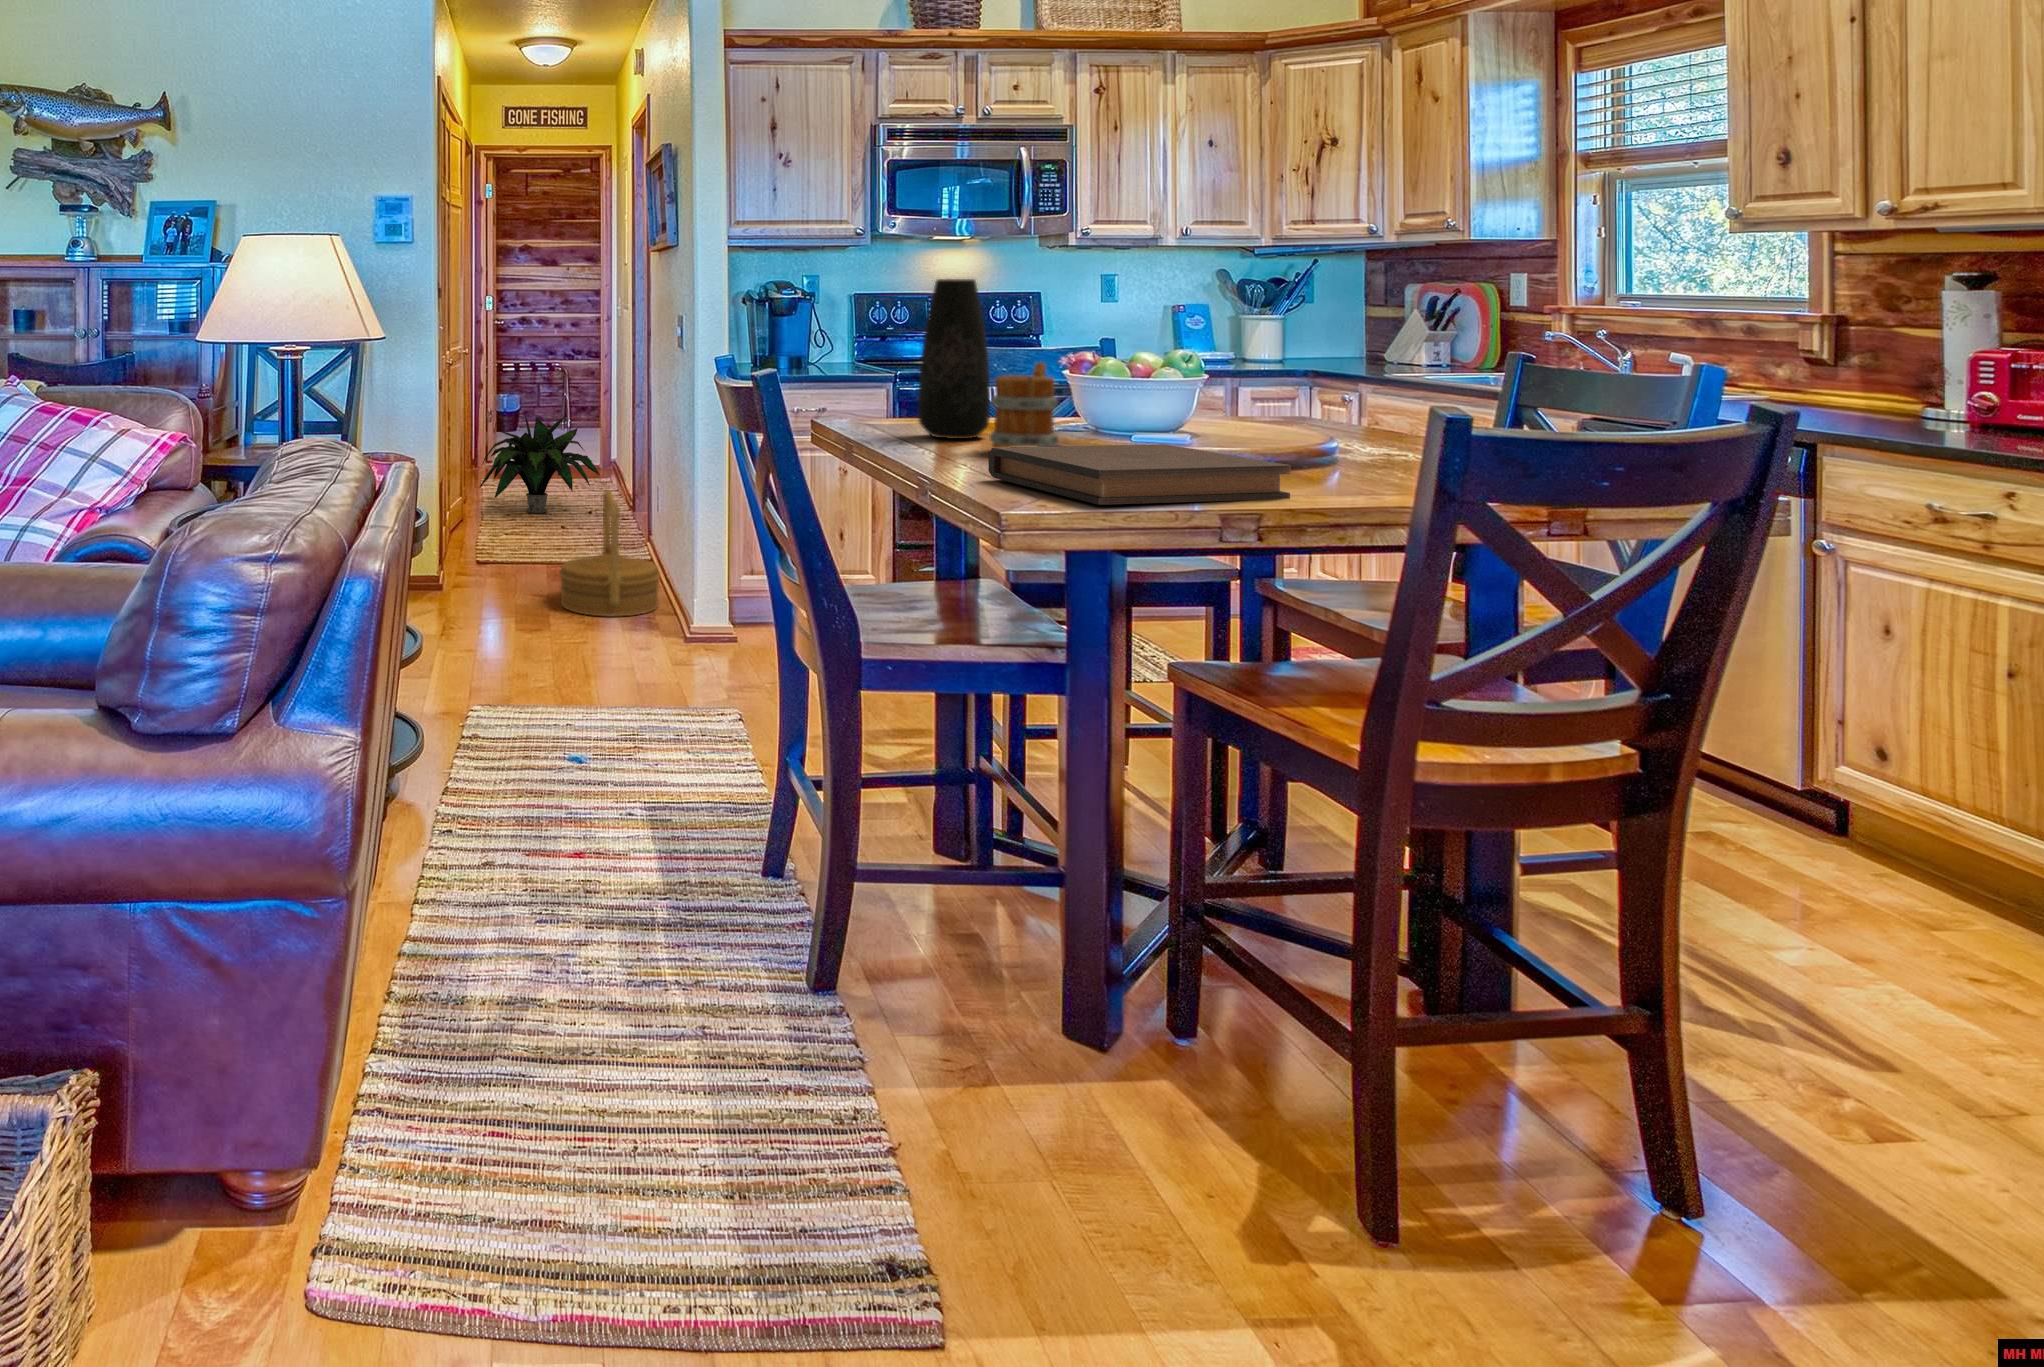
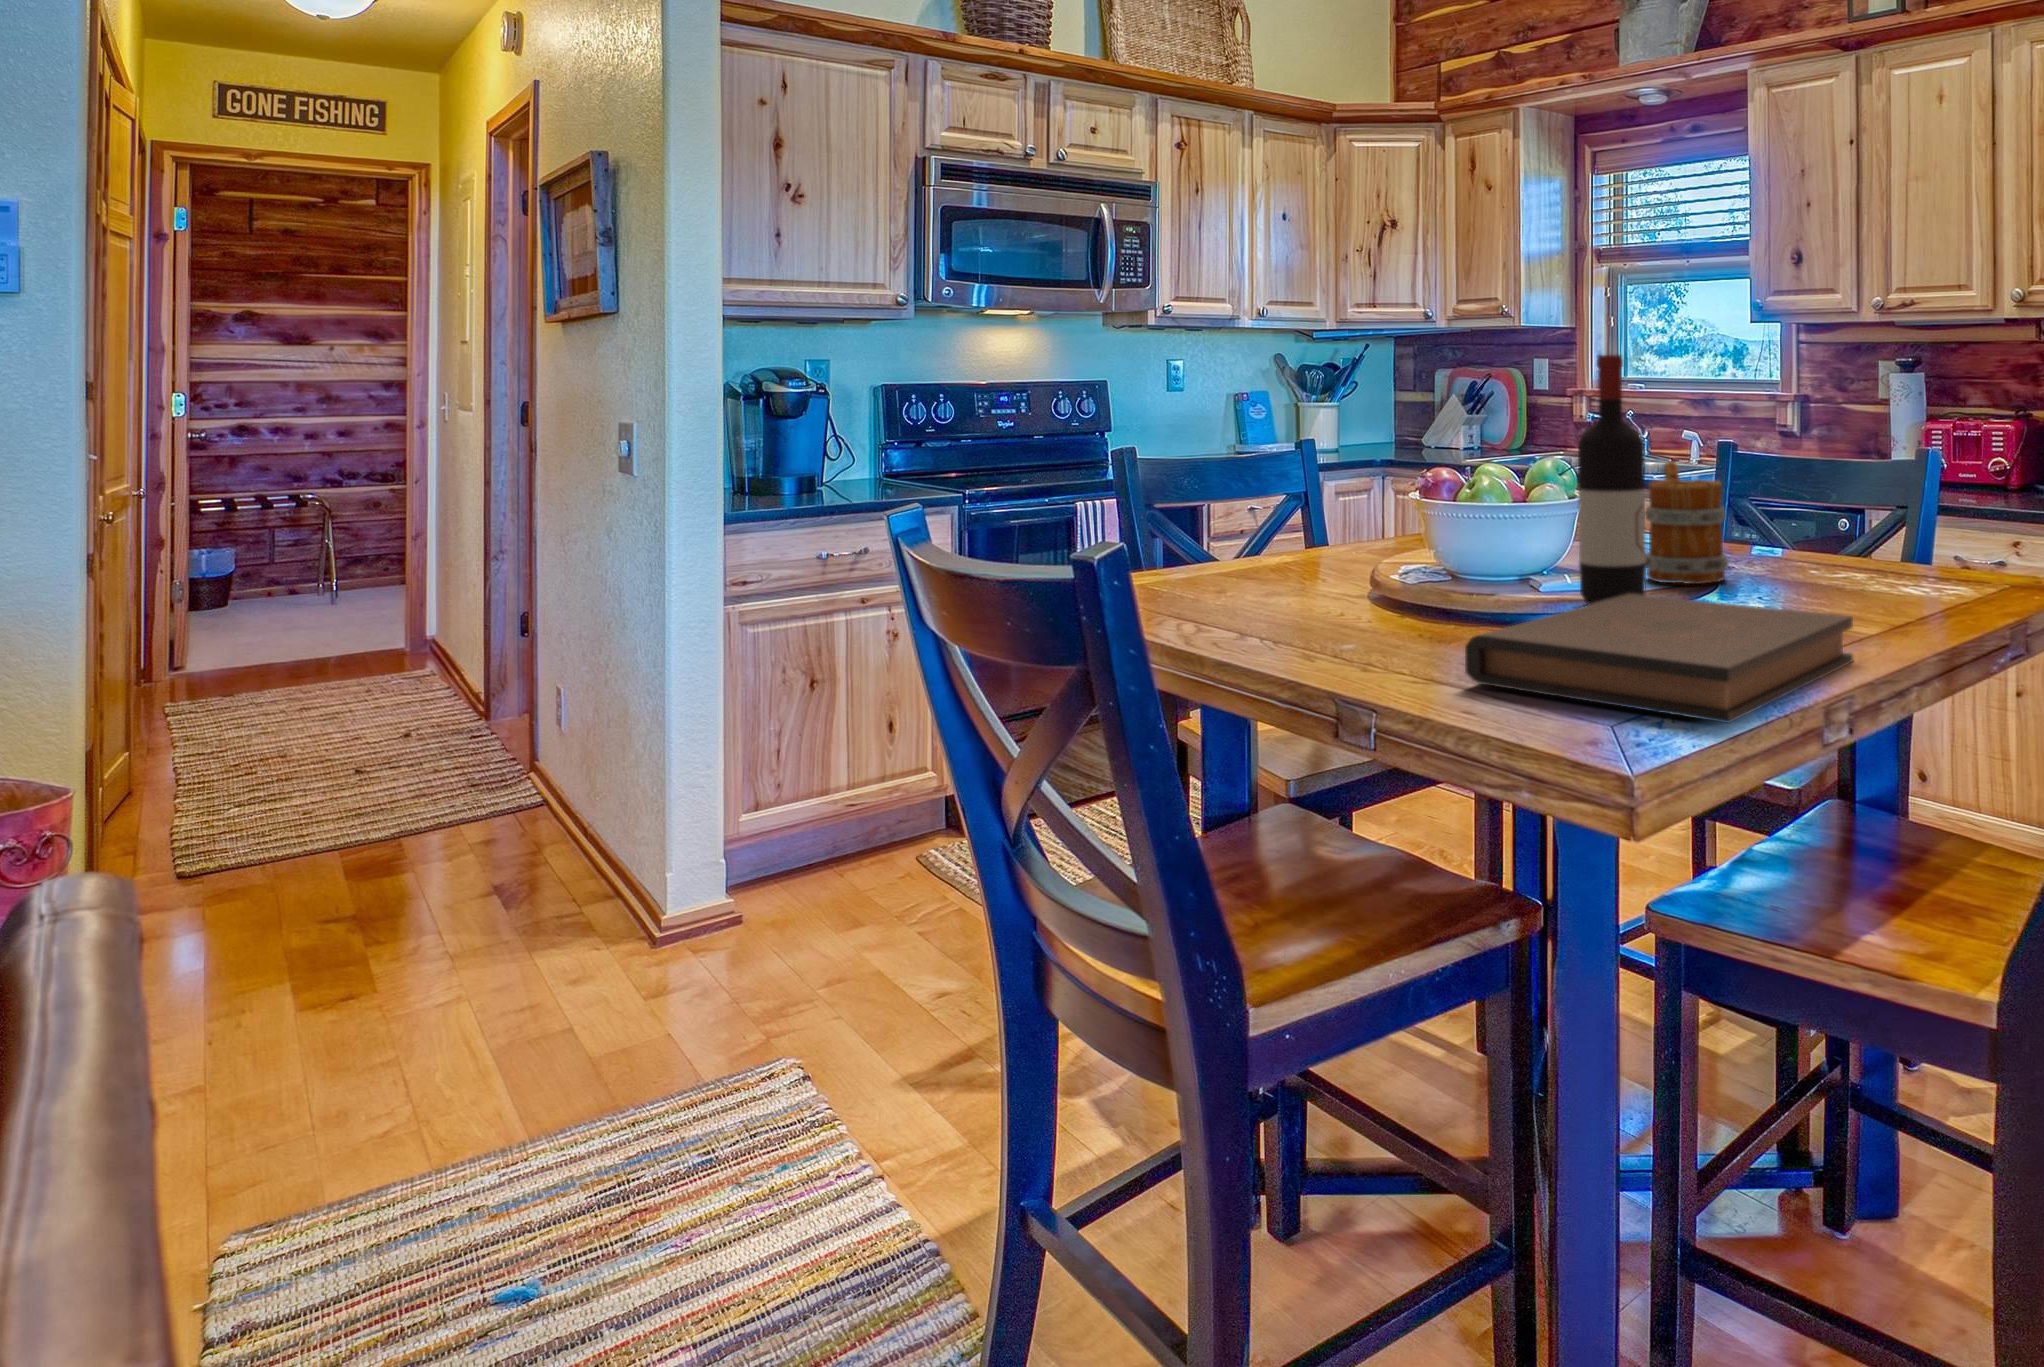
wine bottle: none [1170,272,1227,463] -> present [1578,355,1646,605]
vase: present [918,279,990,439] -> none [1197,363,1299,603]
mug: present [989,363,1059,448] -> present [1645,462,1729,584]
potted plant: present [479,415,600,513] -> none [159,579,428,750]
woven basket: present [559,490,660,617] -> none [383,707,592,936]

